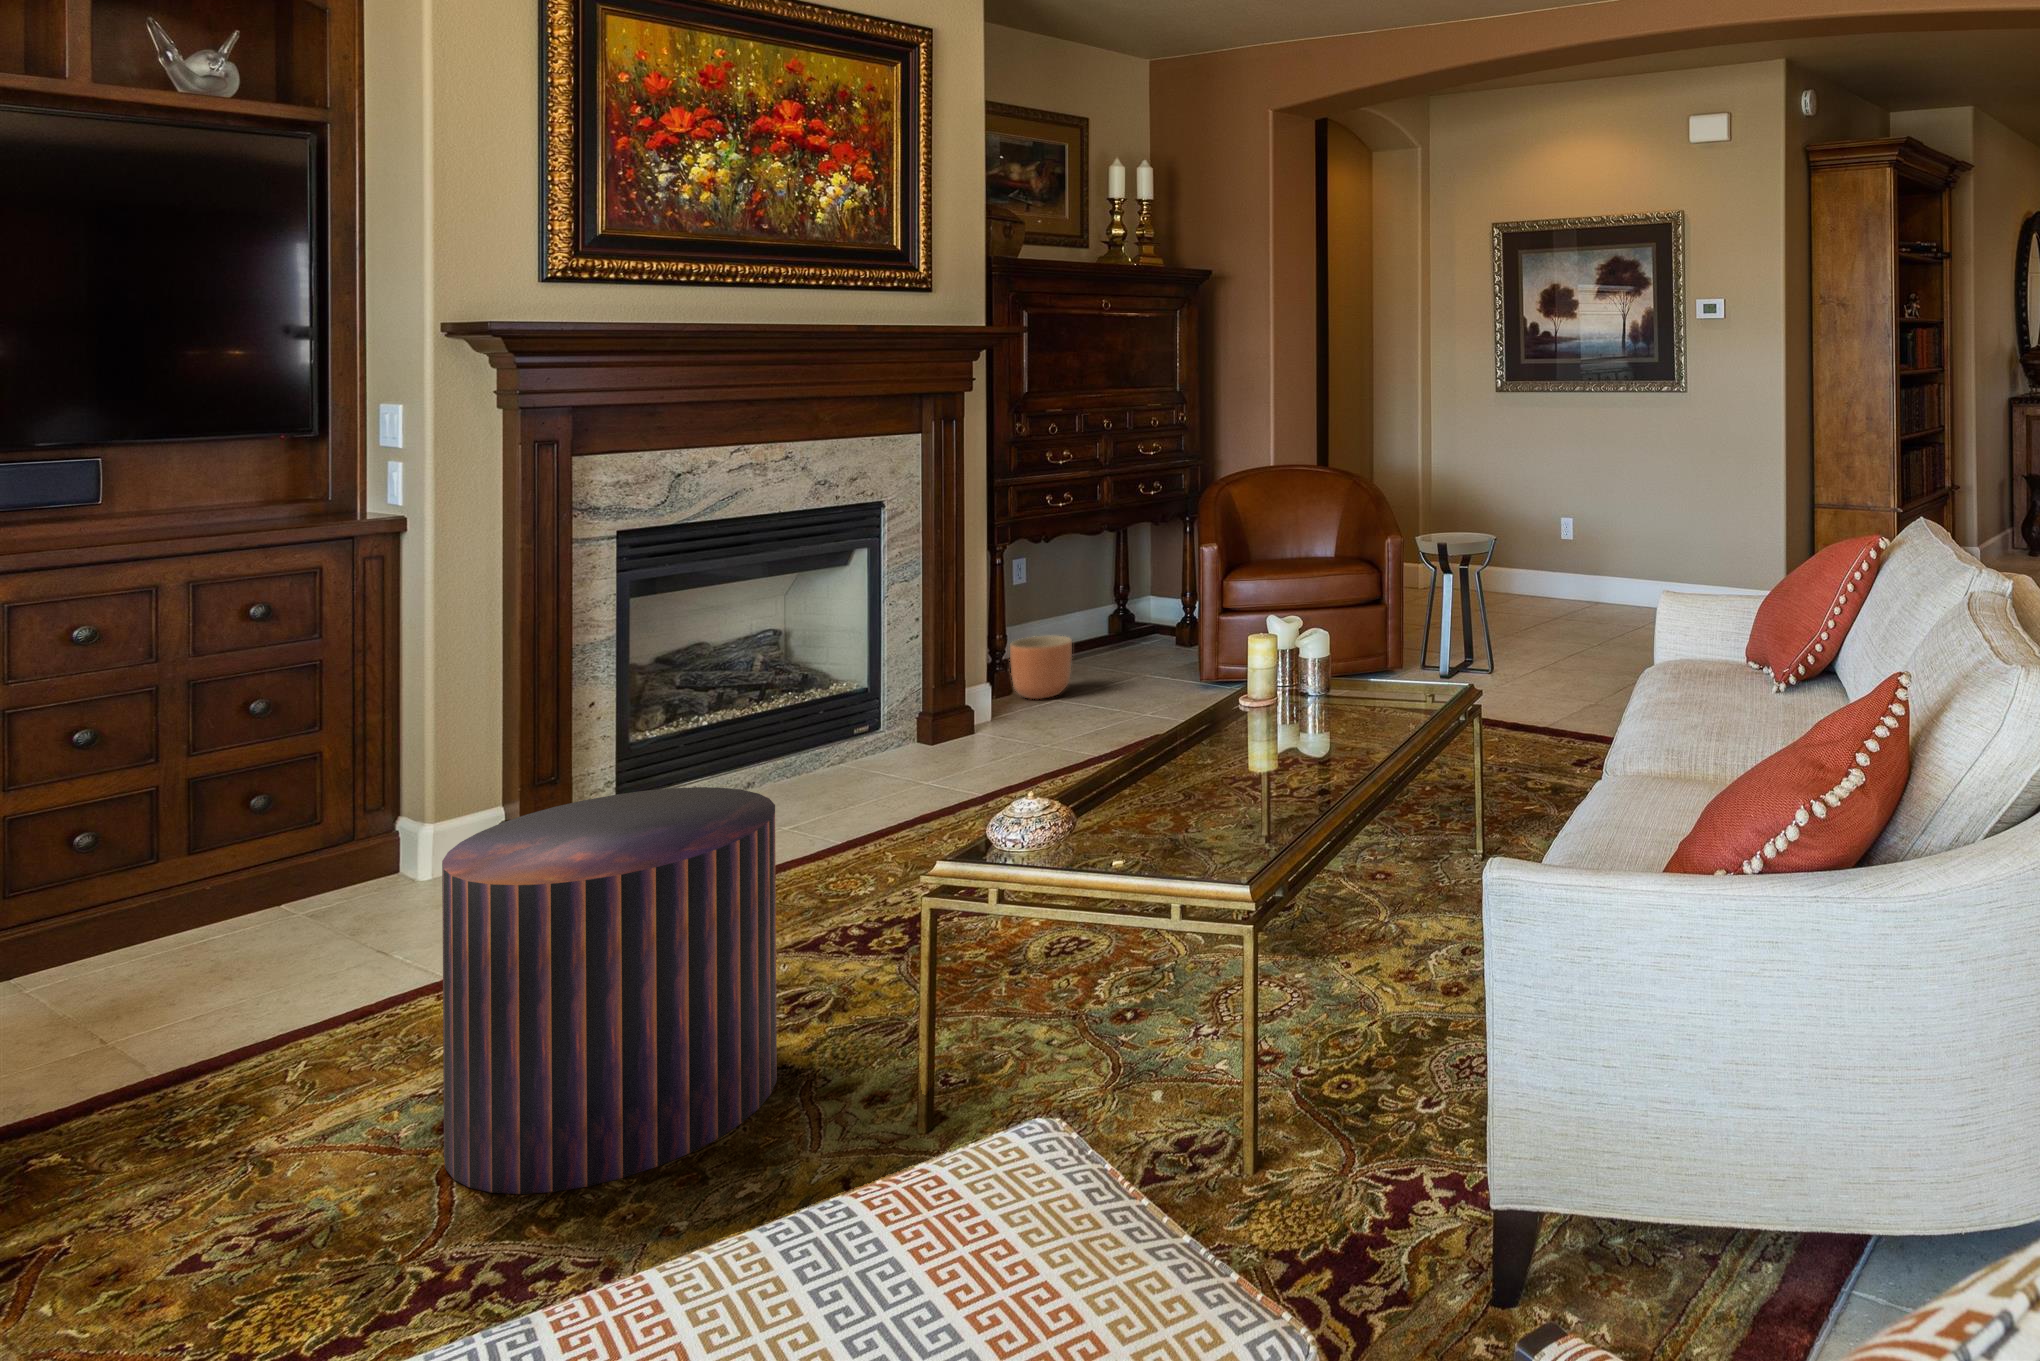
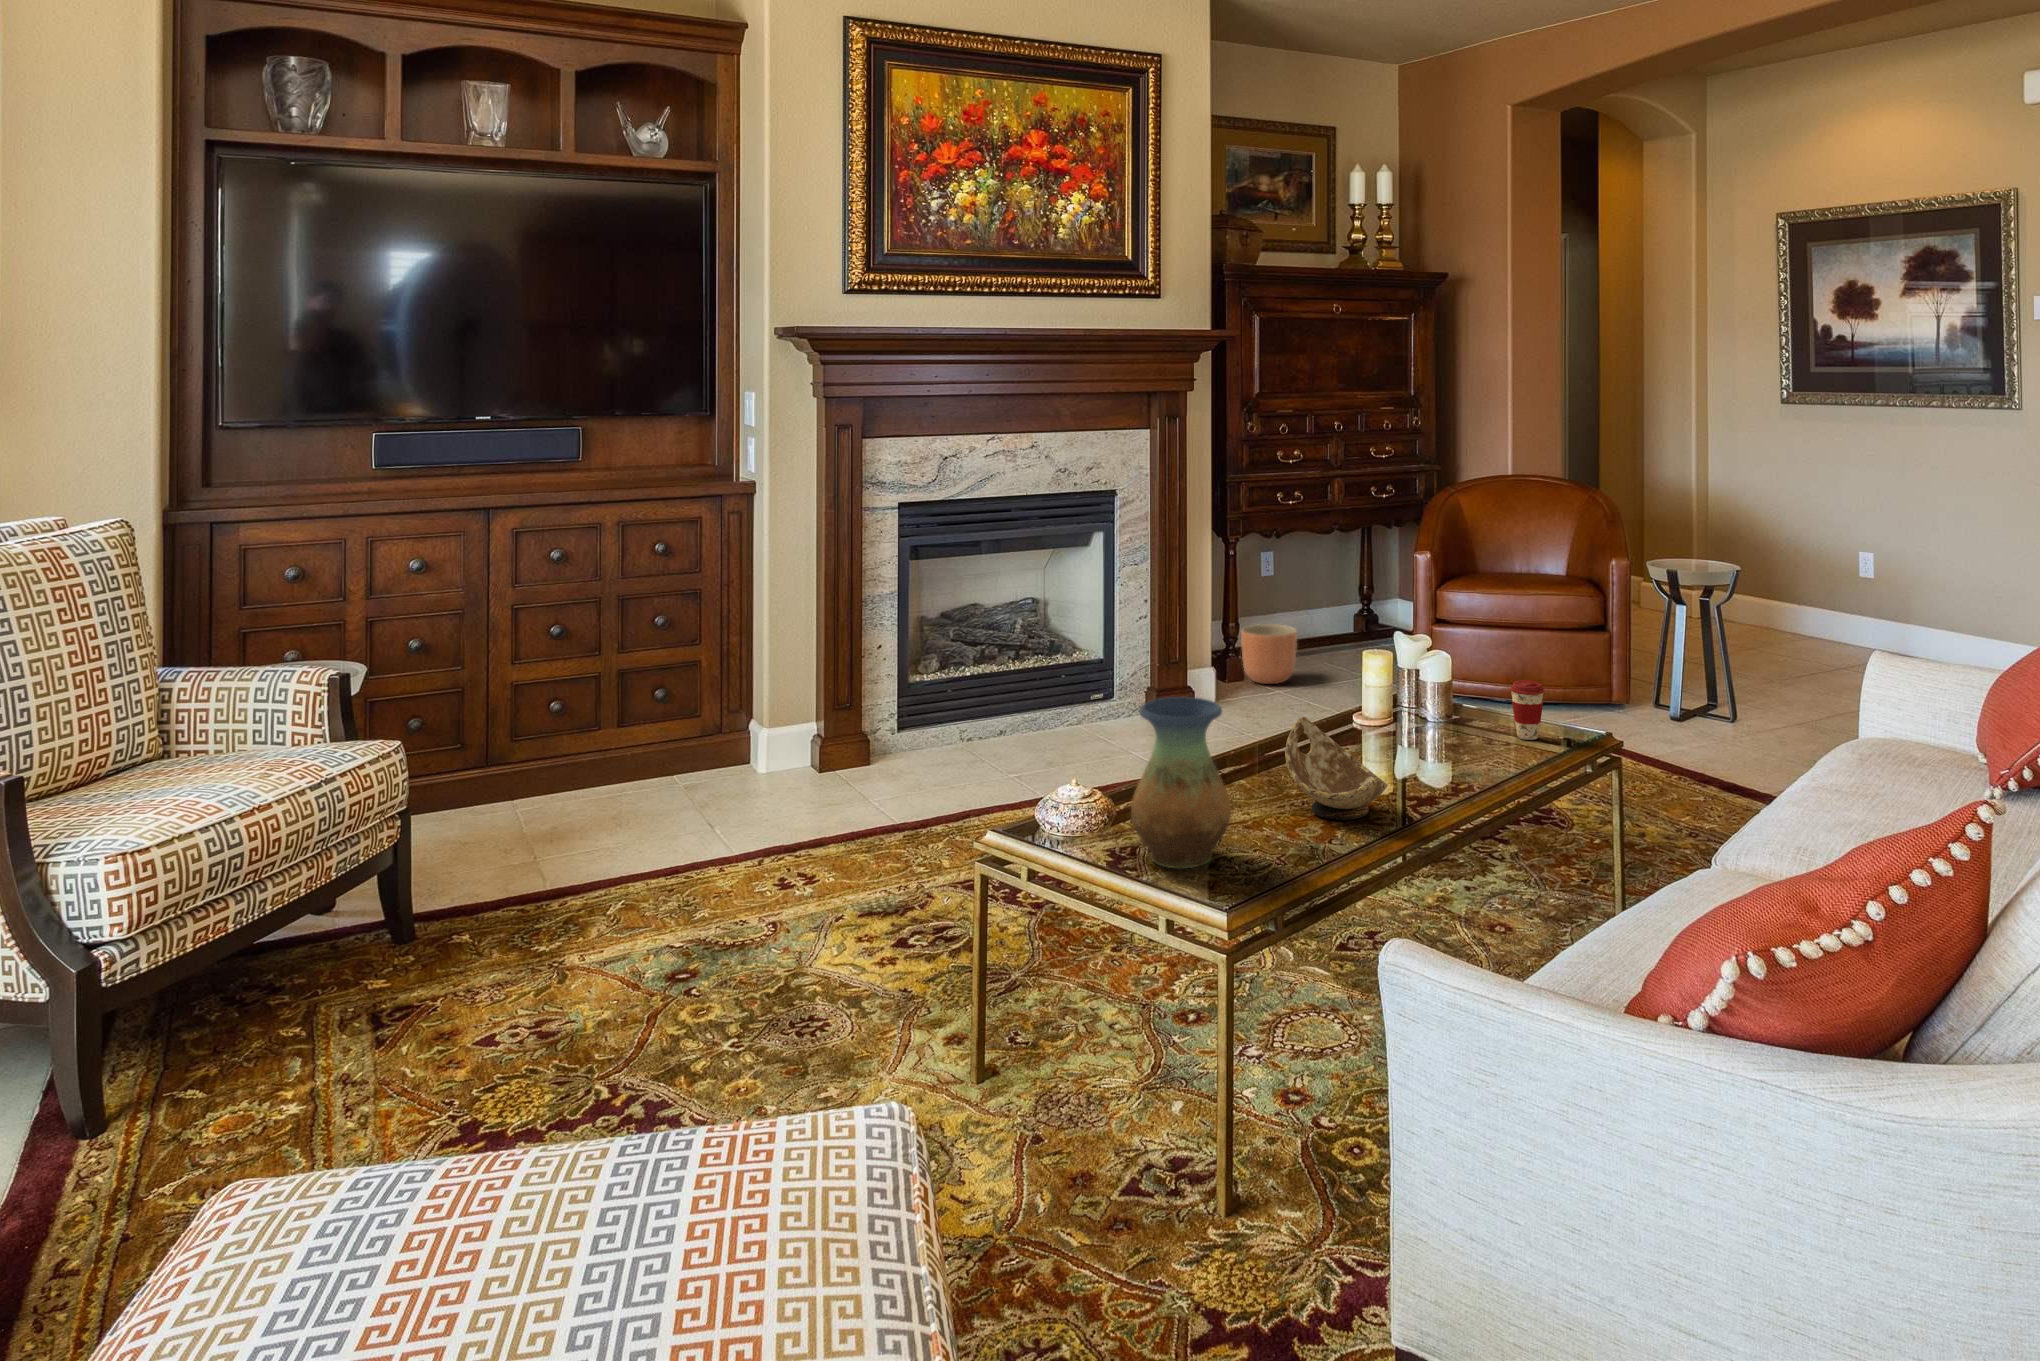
coffee cup: none [1378,648,1409,703] -> present [1510,680,1544,740]
vase: none [1101,689,1205,860] -> present [1131,697,1231,869]
decorative bowl: none [1217,700,1324,793] -> present [1285,717,1387,820]
pouf: present [442,787,777,1194] -> none [653,728,899,1056]

